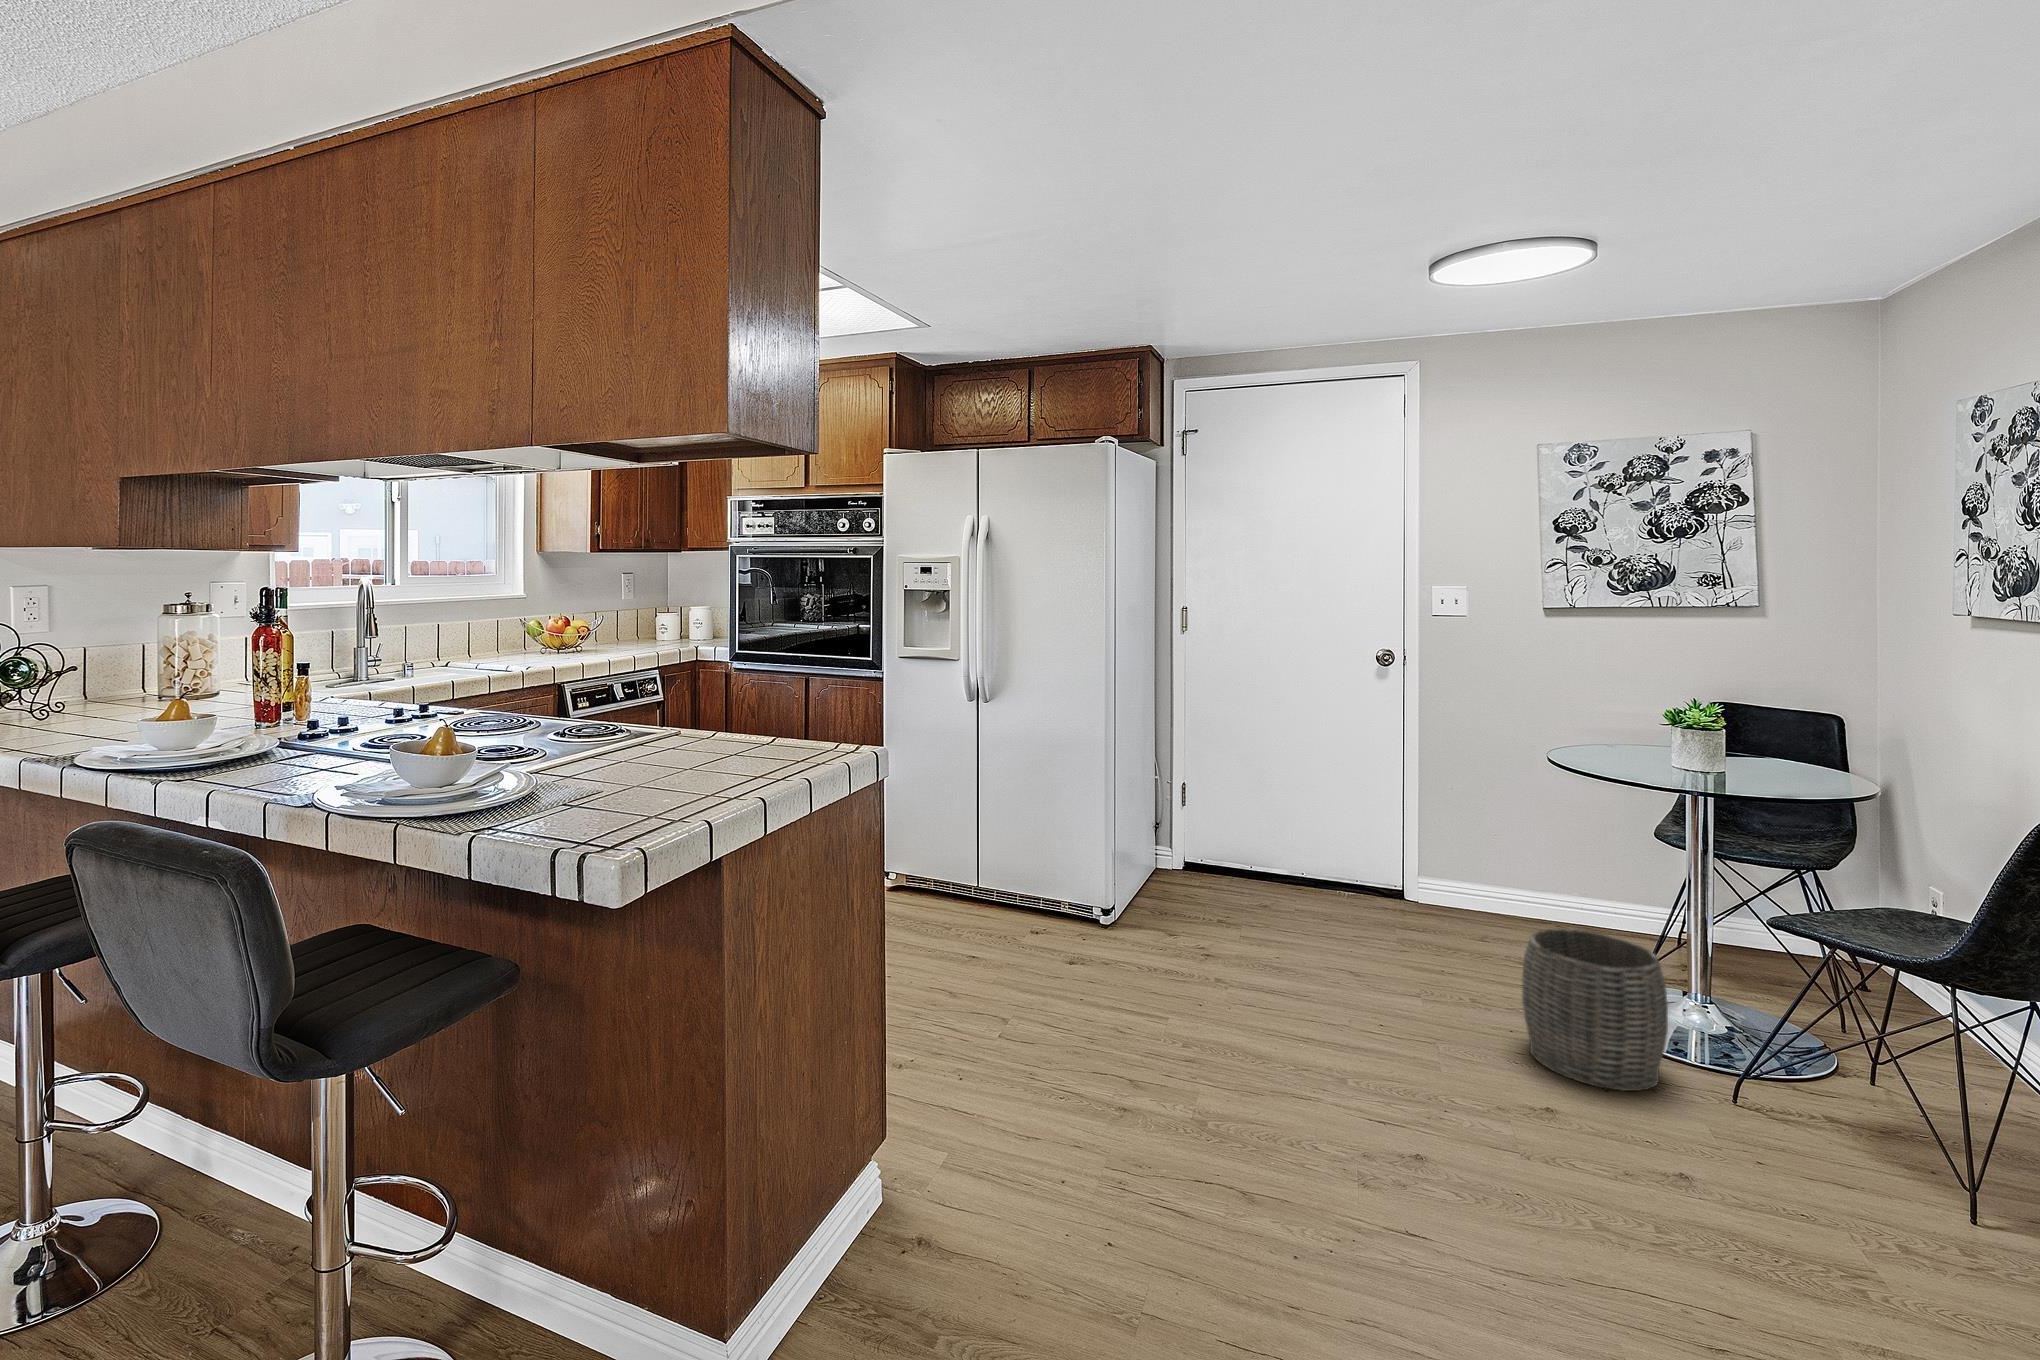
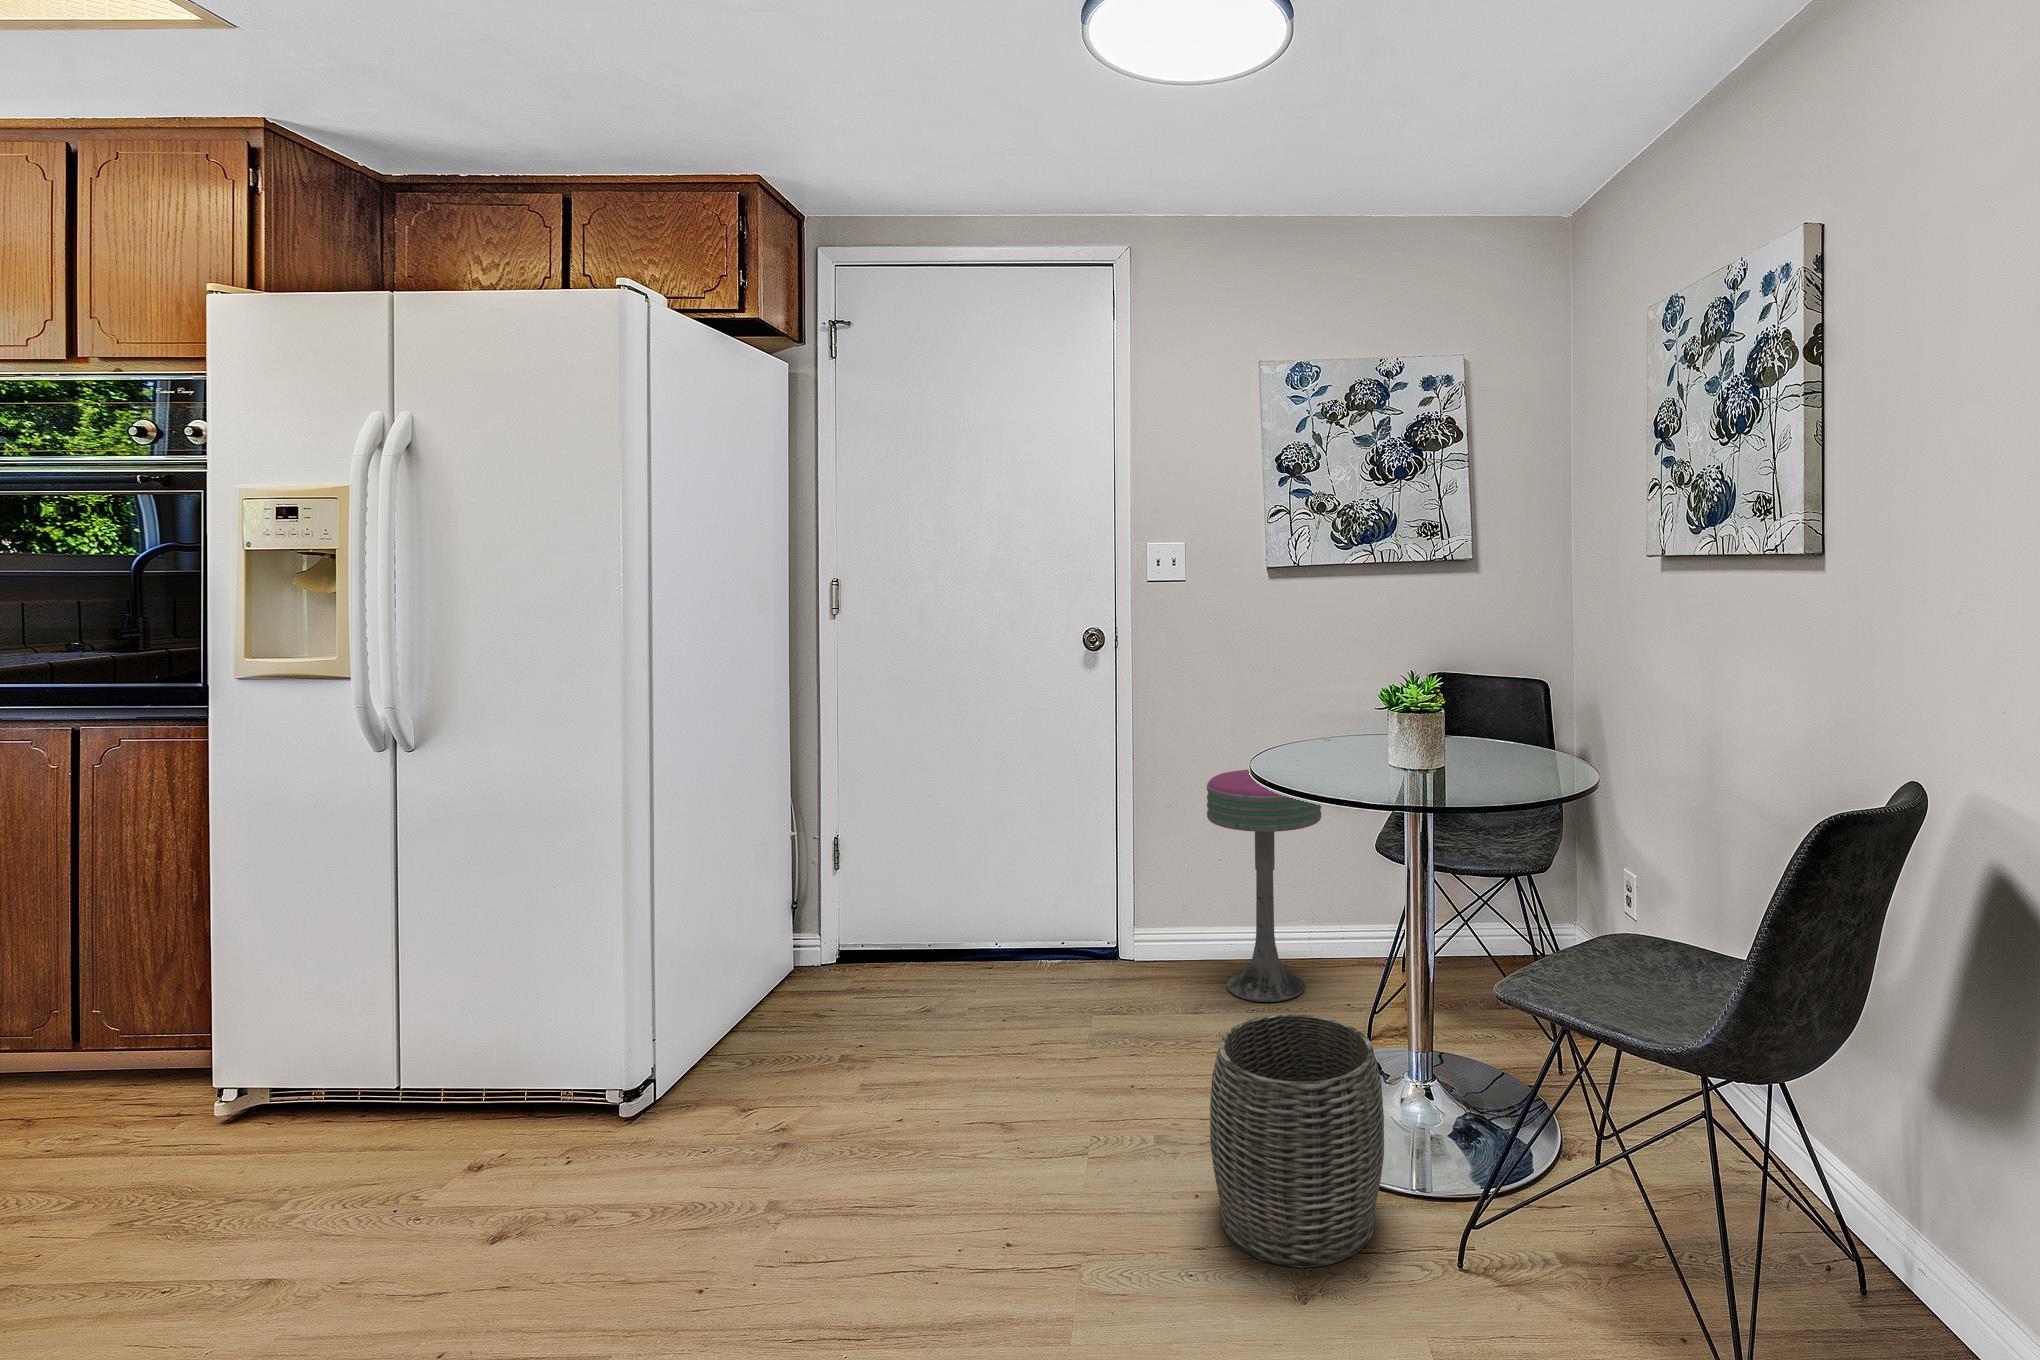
bar stool: none [1490,764,1598,944] -> present [1207,770,1321,1002]

